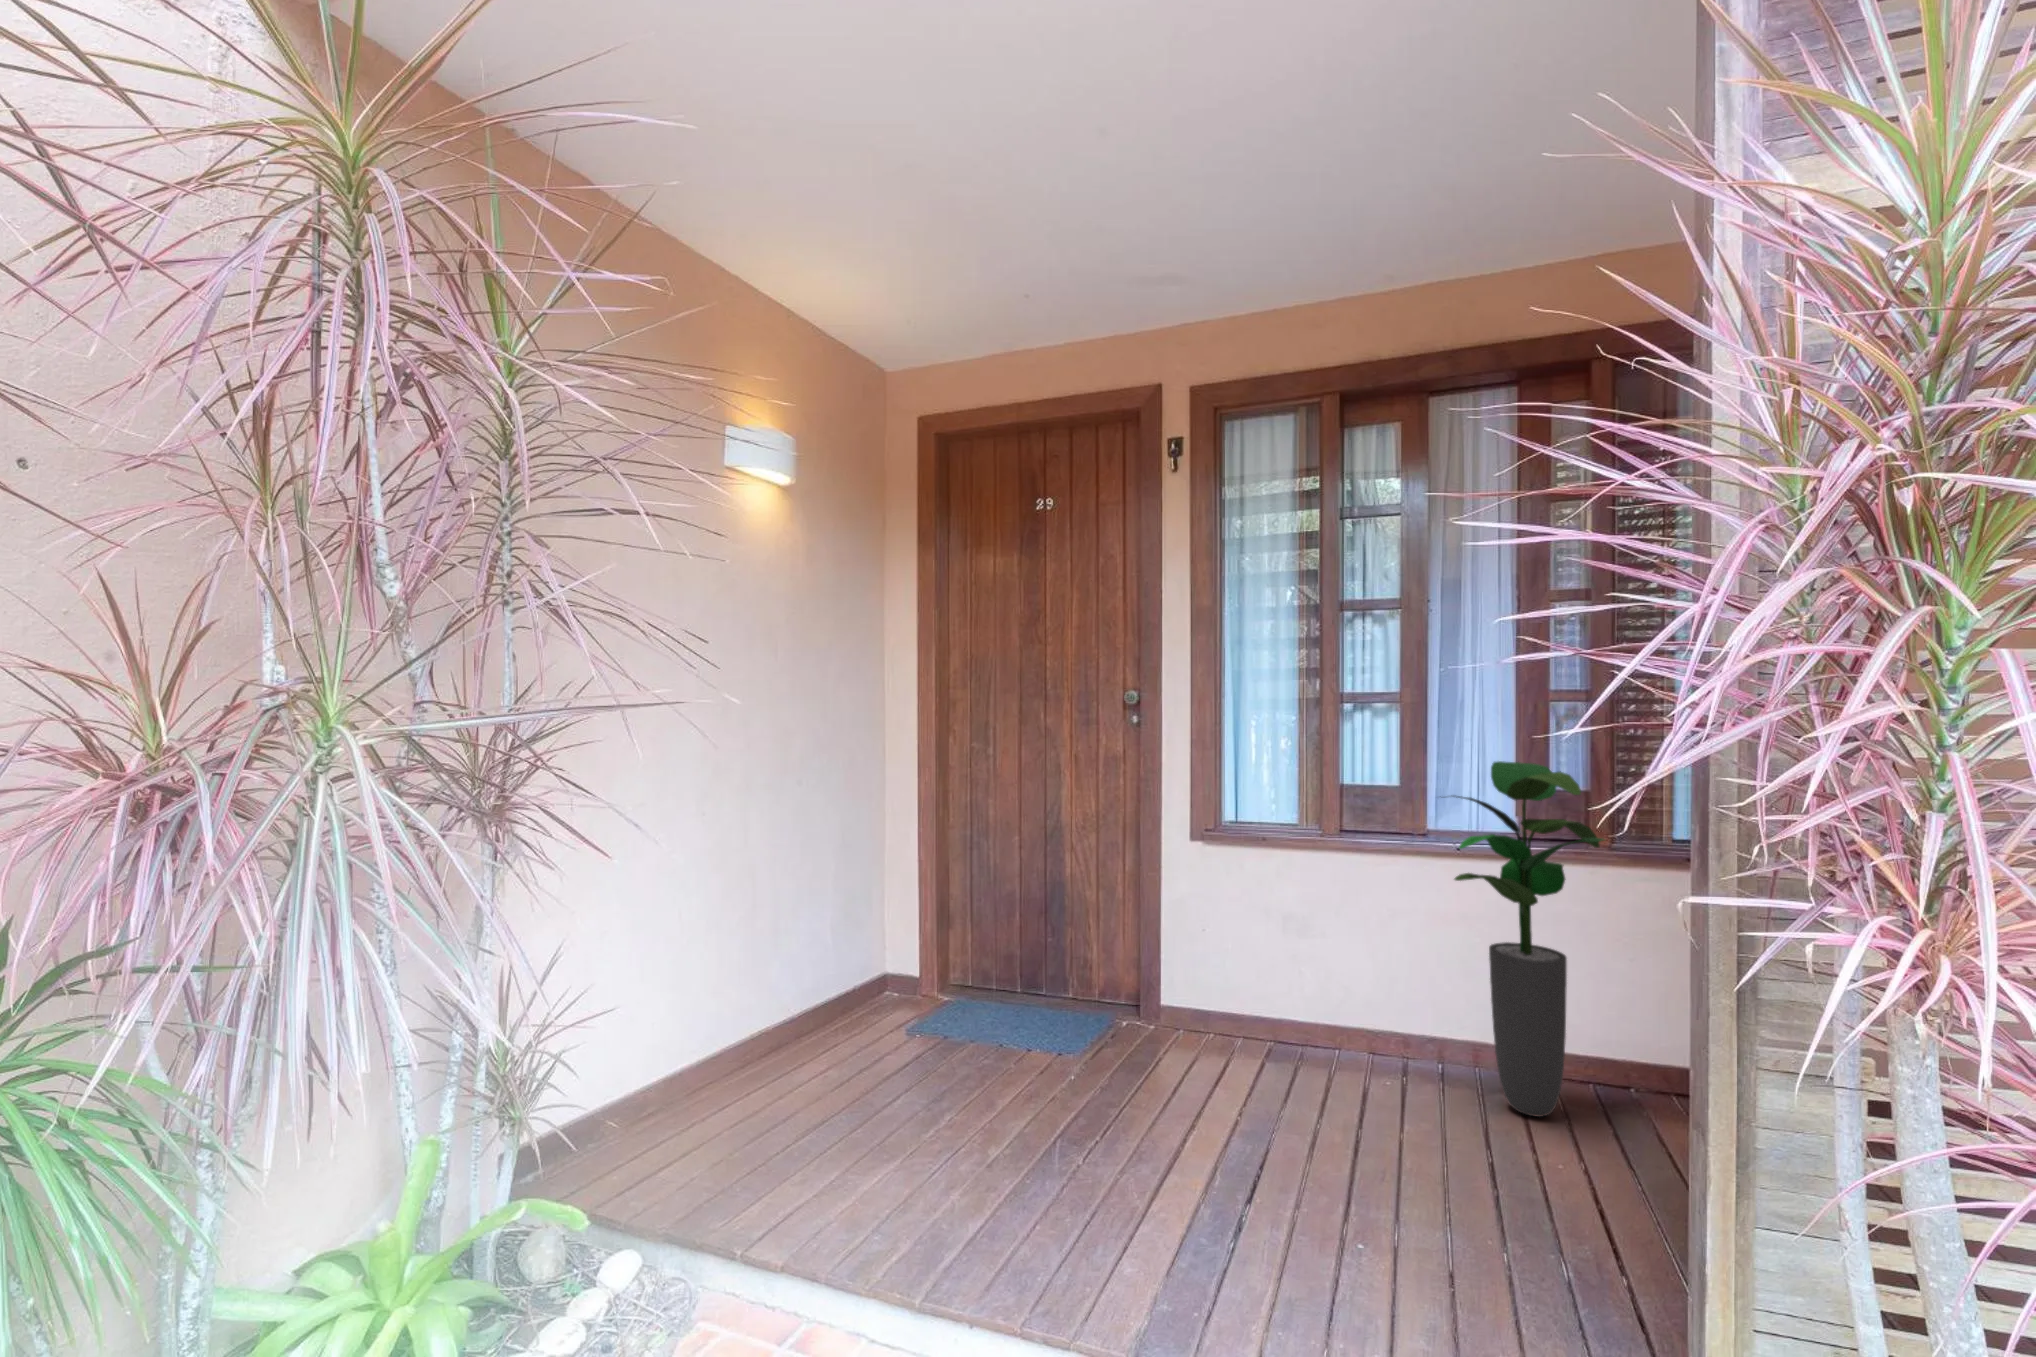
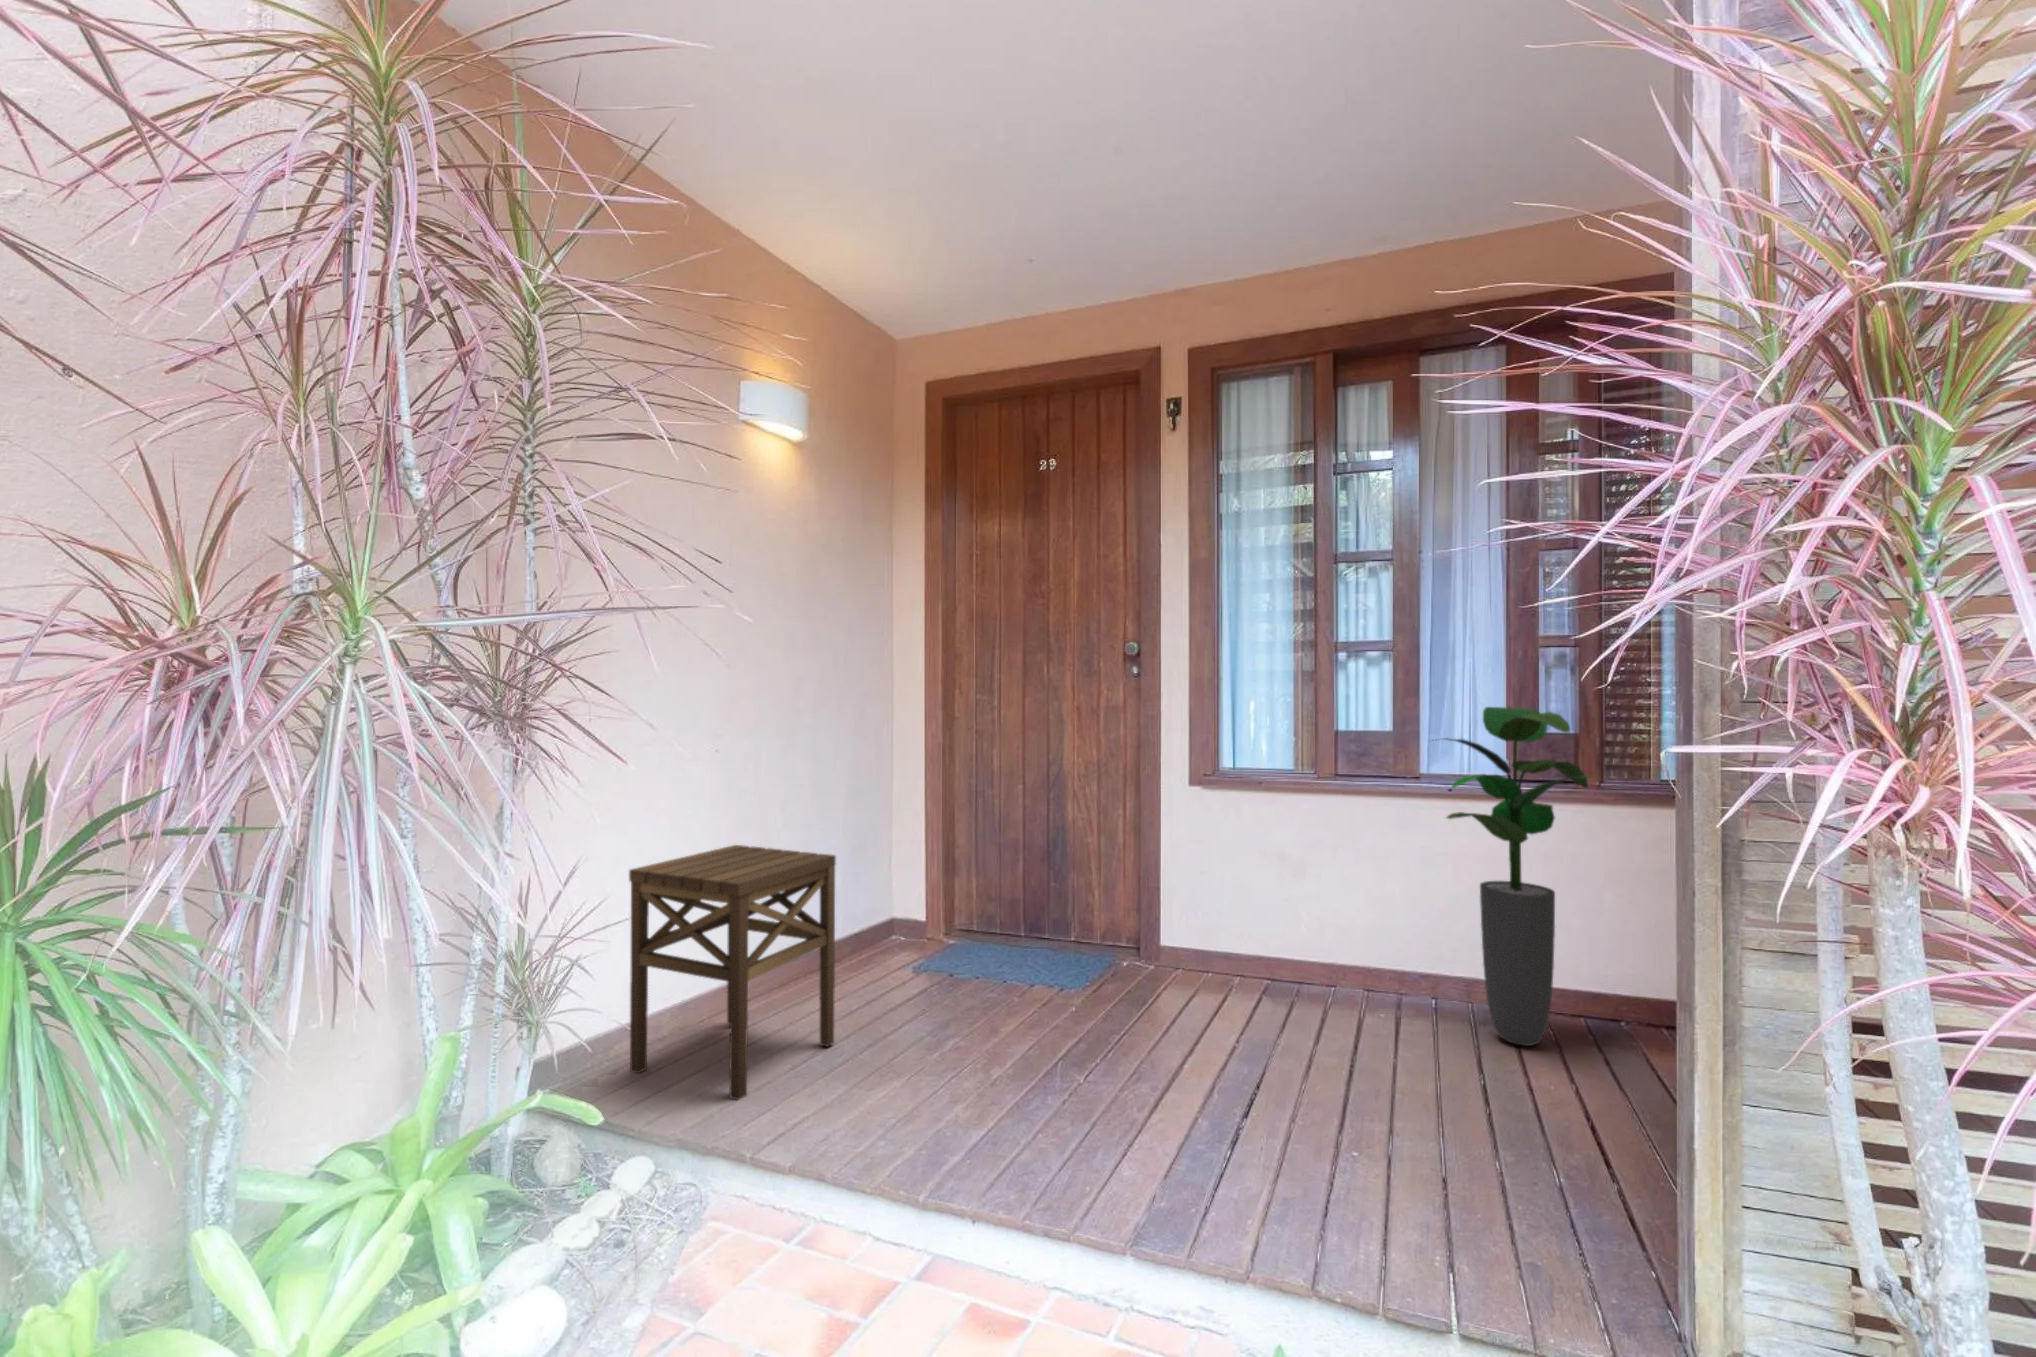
side table: none [609,904,824,1184] -> present [629,845,836,1100]

